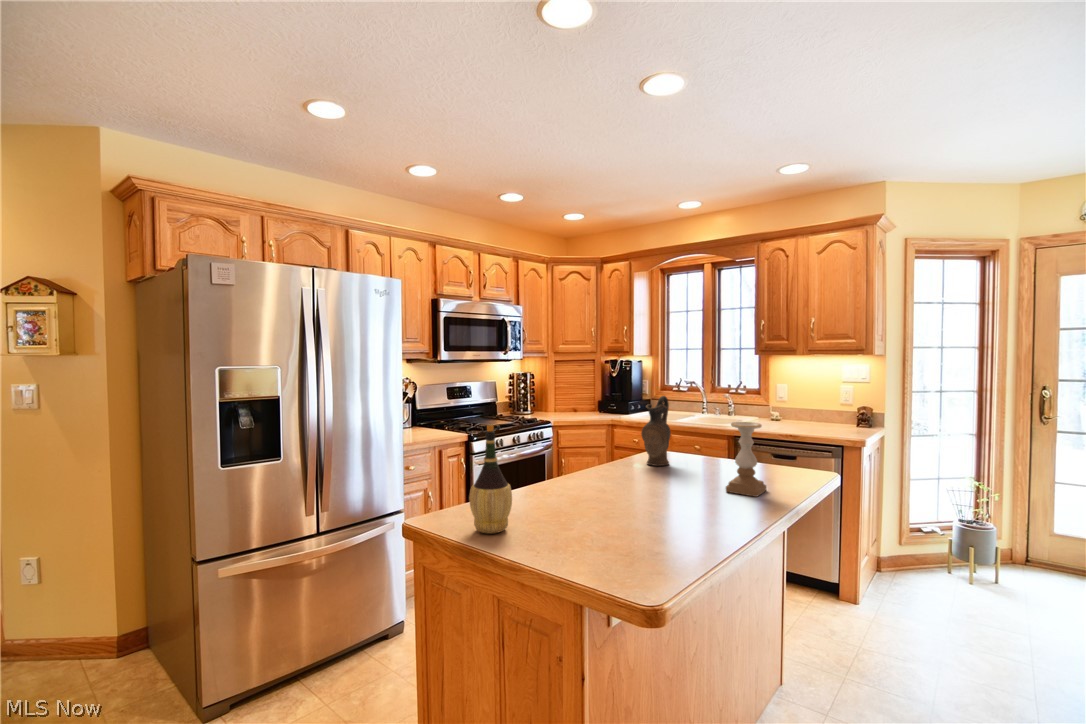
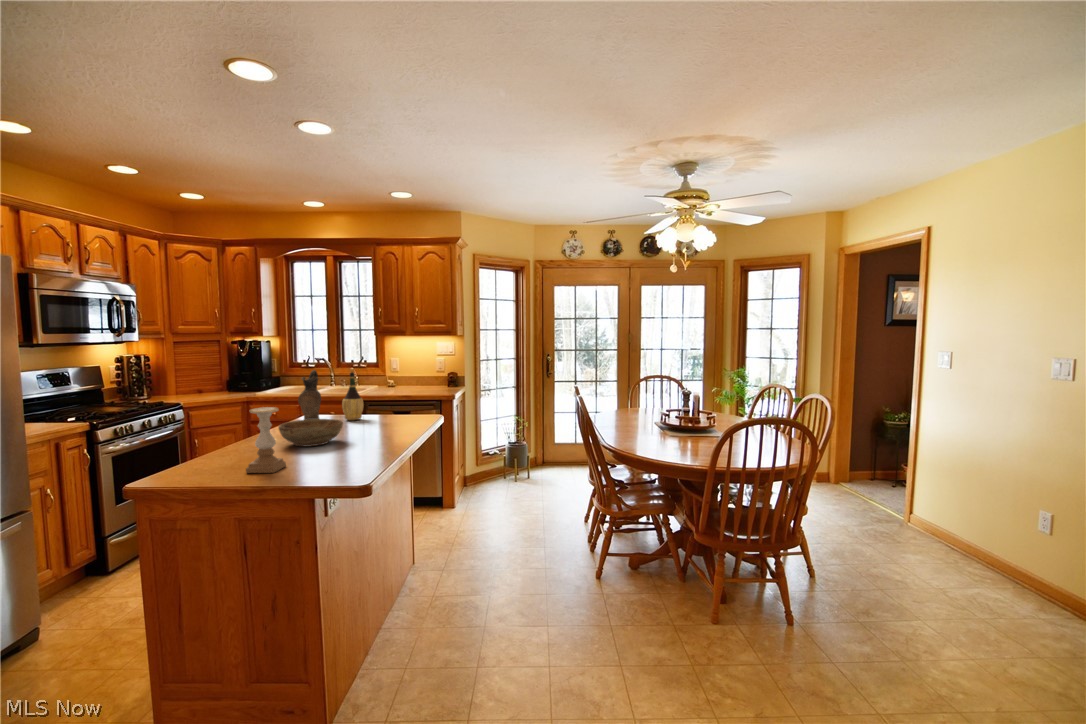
candle holder: present [726,422,766,497] -> present [246,407,286,473]
wine bottle: present [469,425,512,533] -> present [342,369,363,420]
bowl: none [594,467,683,512] -> present [279,419,343,446]

